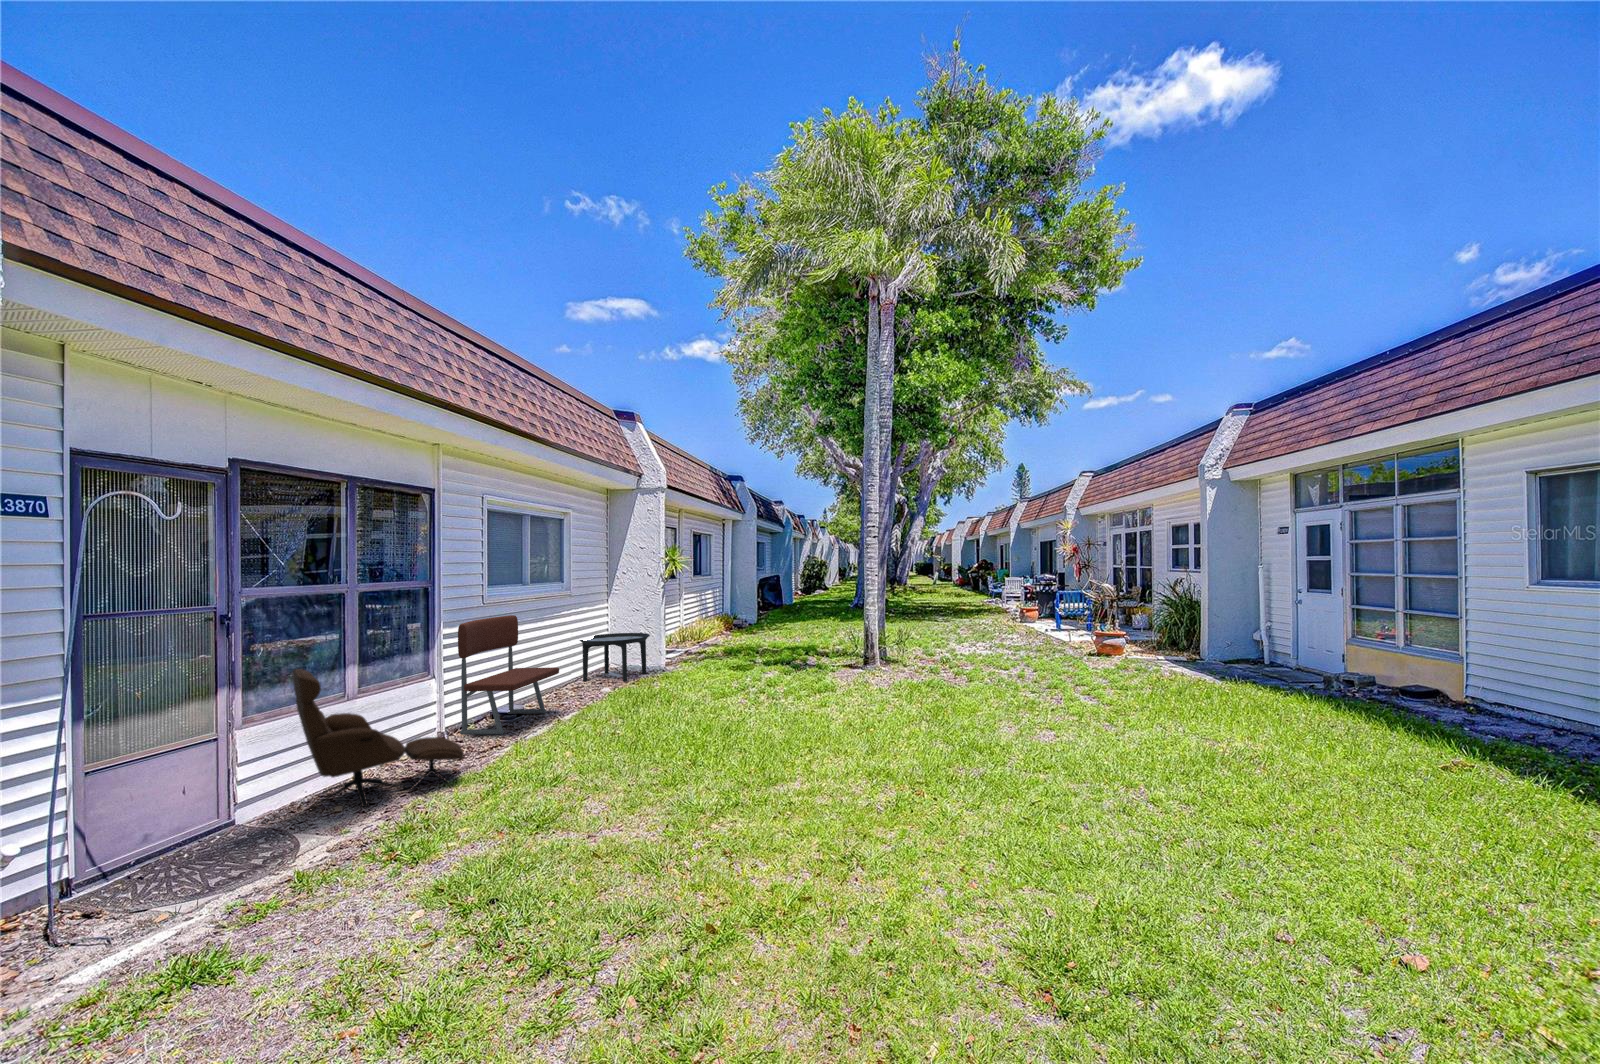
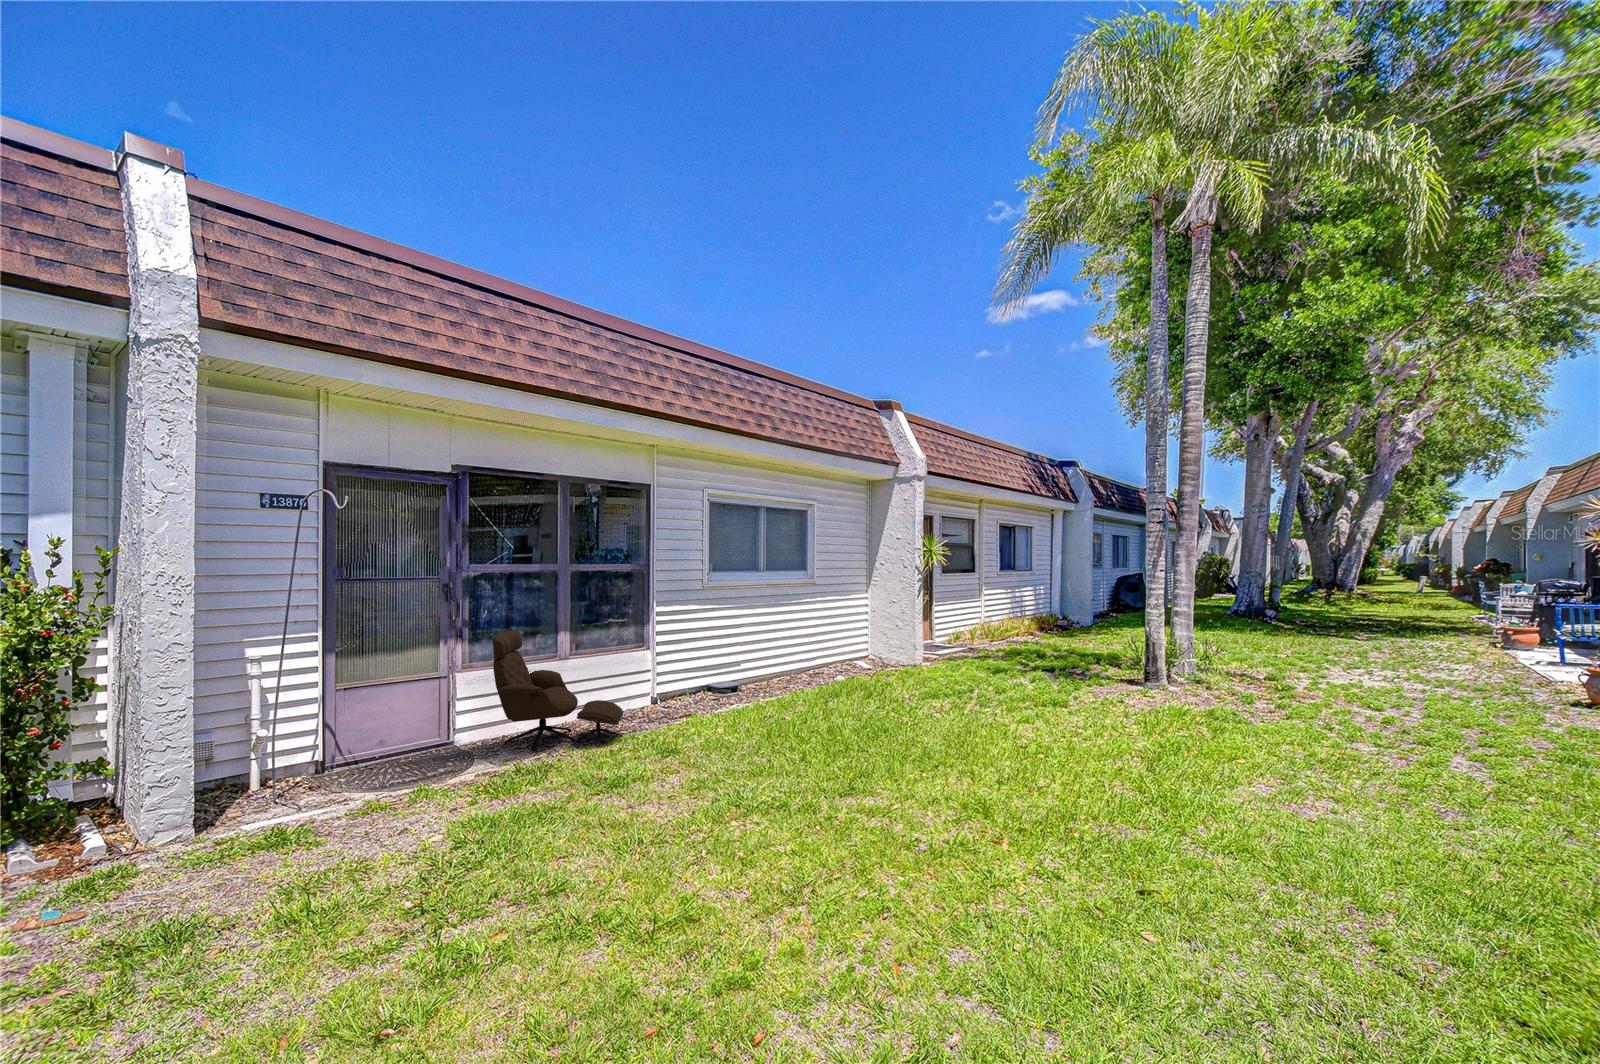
bench: present [458,615,559,735] -> none [668,599,764,708]
round table: present [580,633,650,682] -> none [822,624,892,674]

